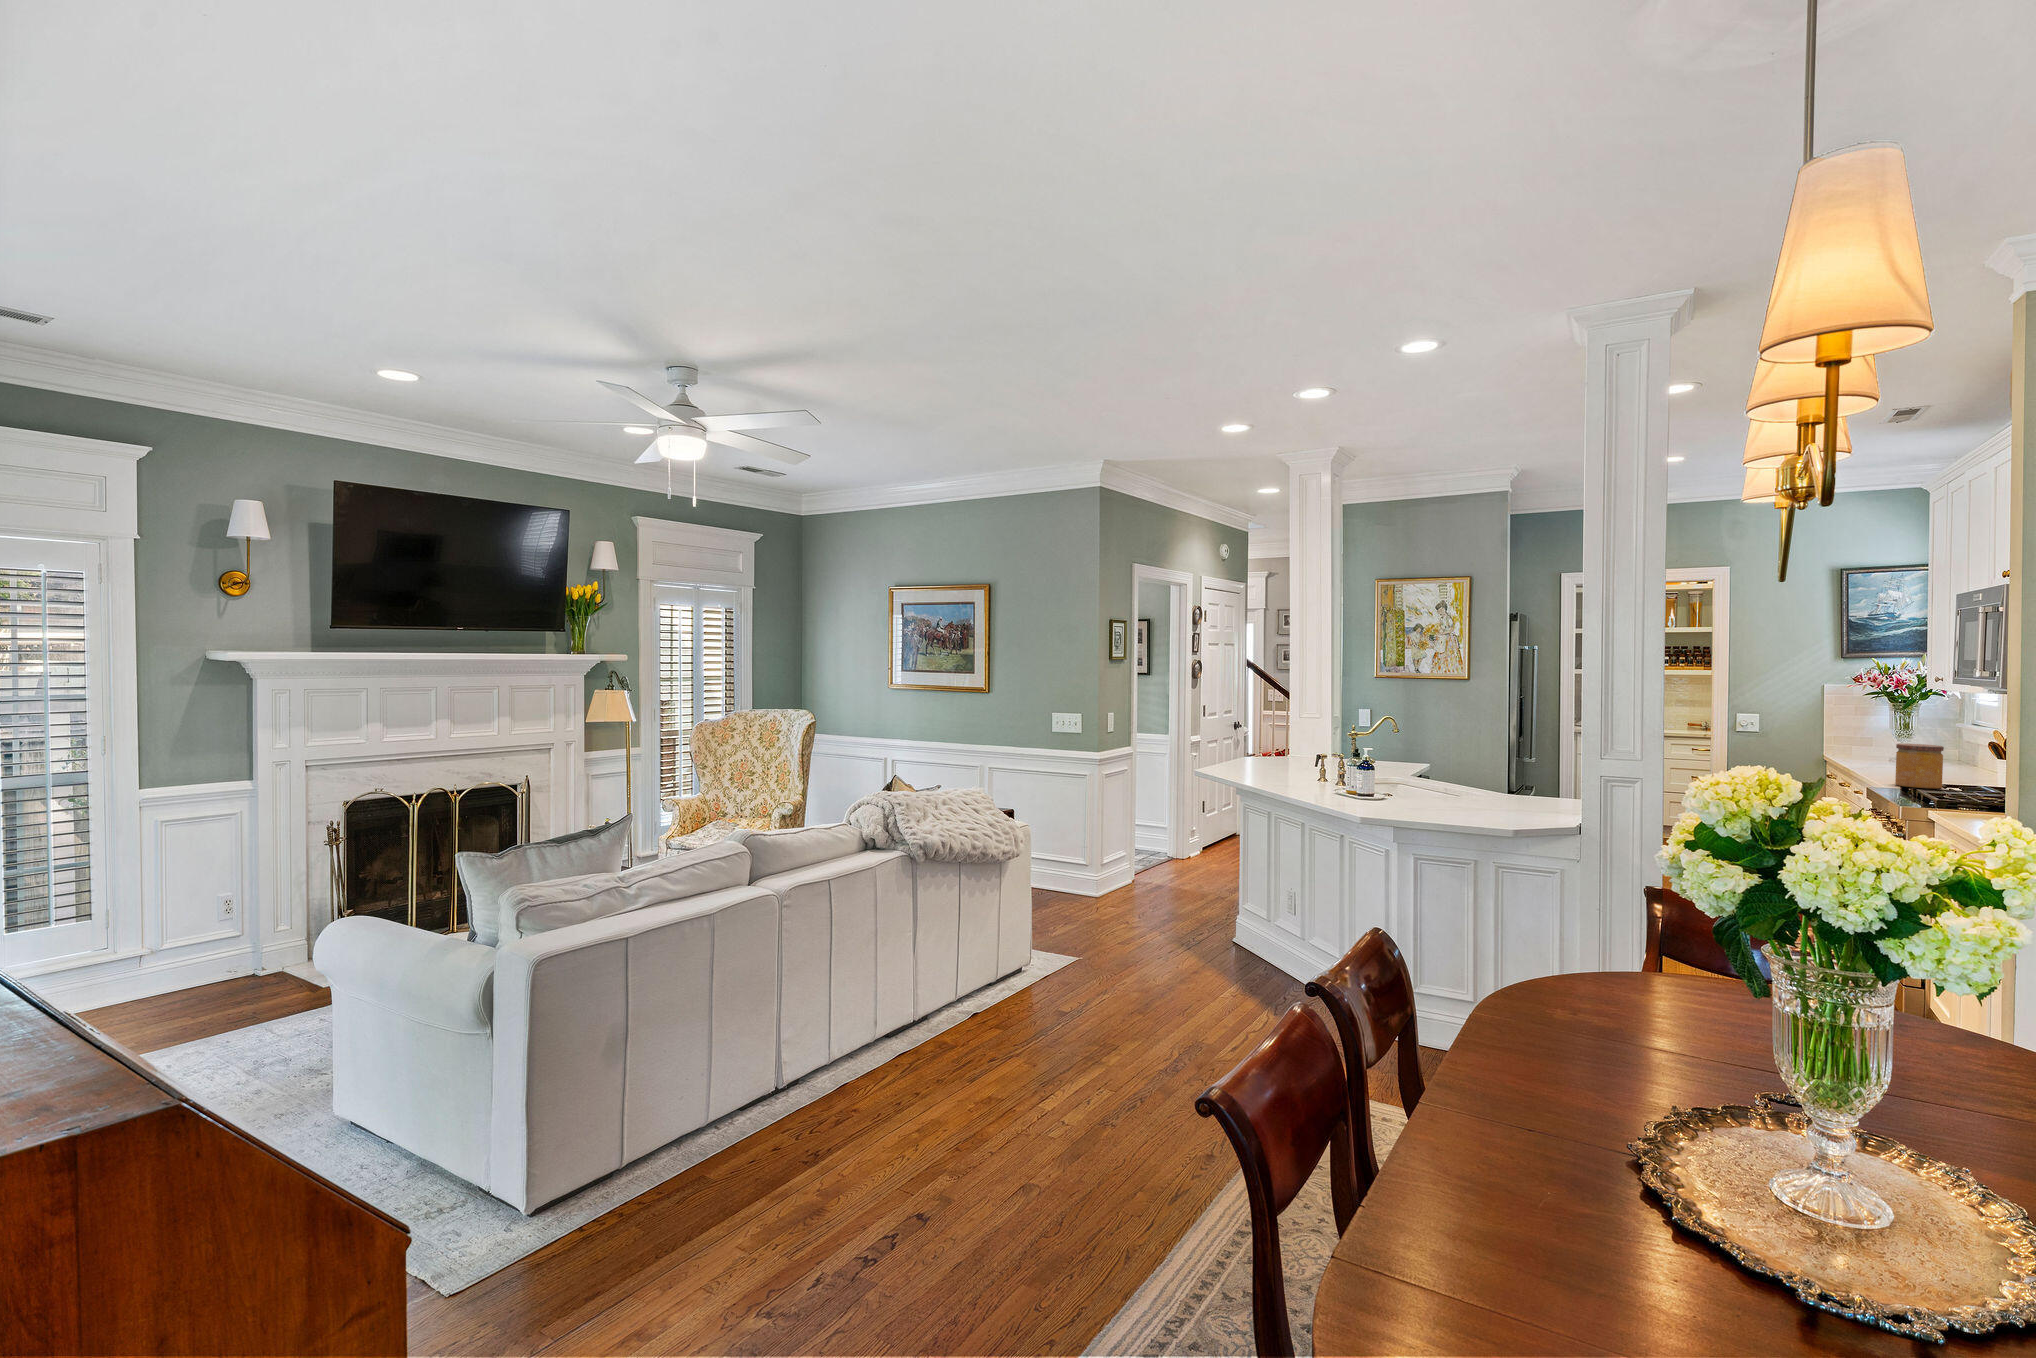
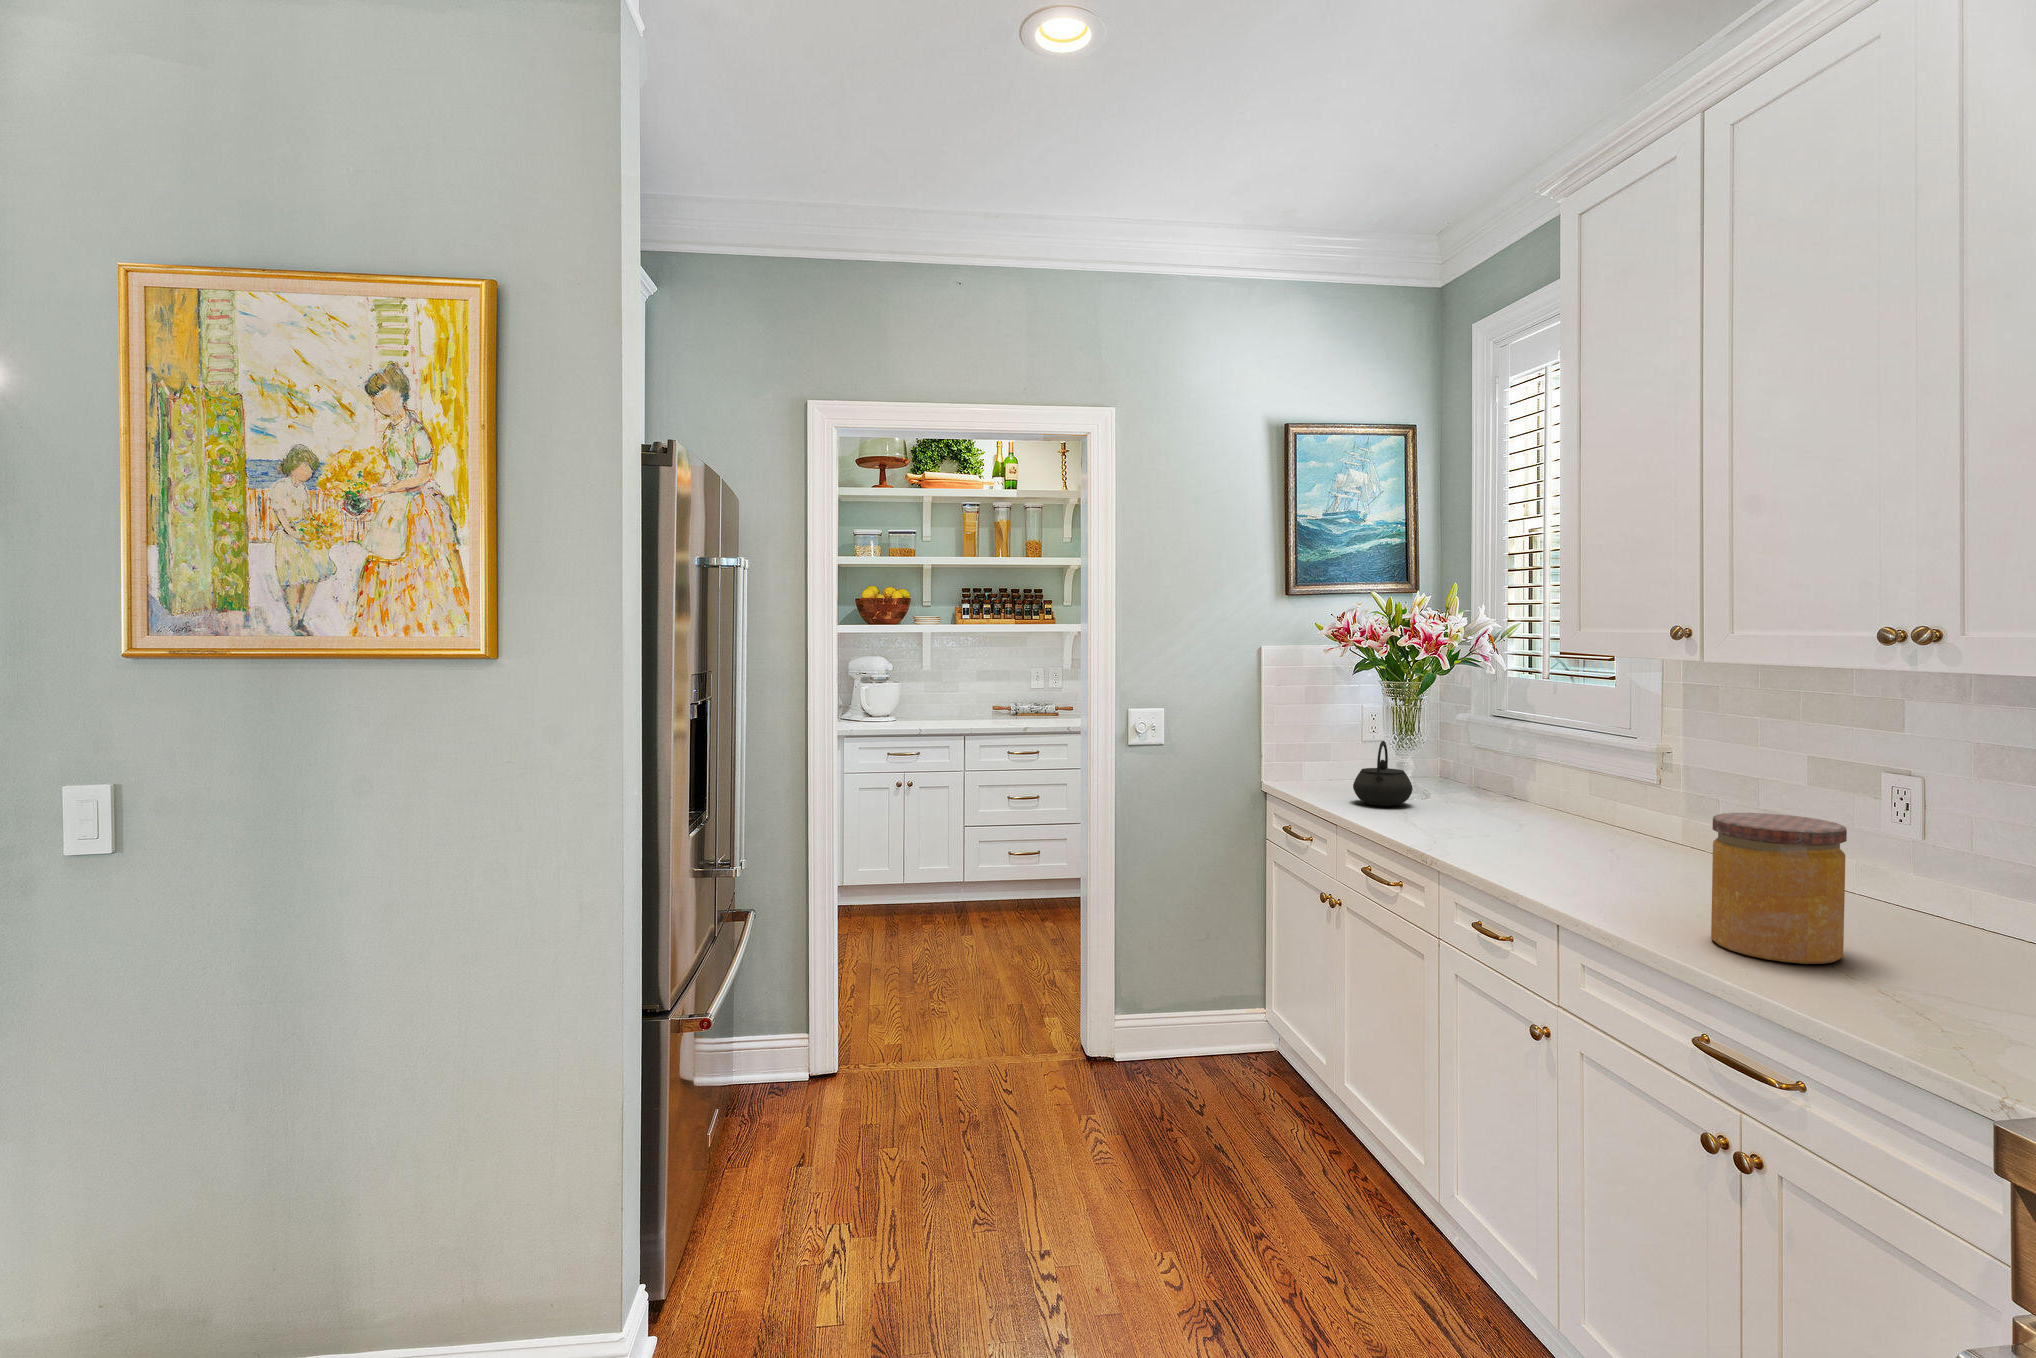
kettle: none [1854,730,1890,761] -> present [1353,741,1413,806]

